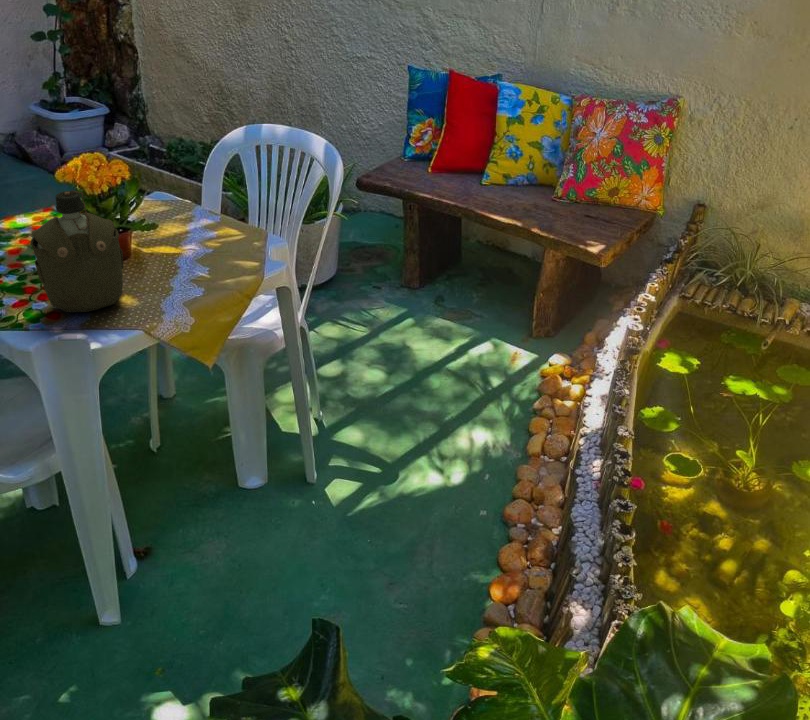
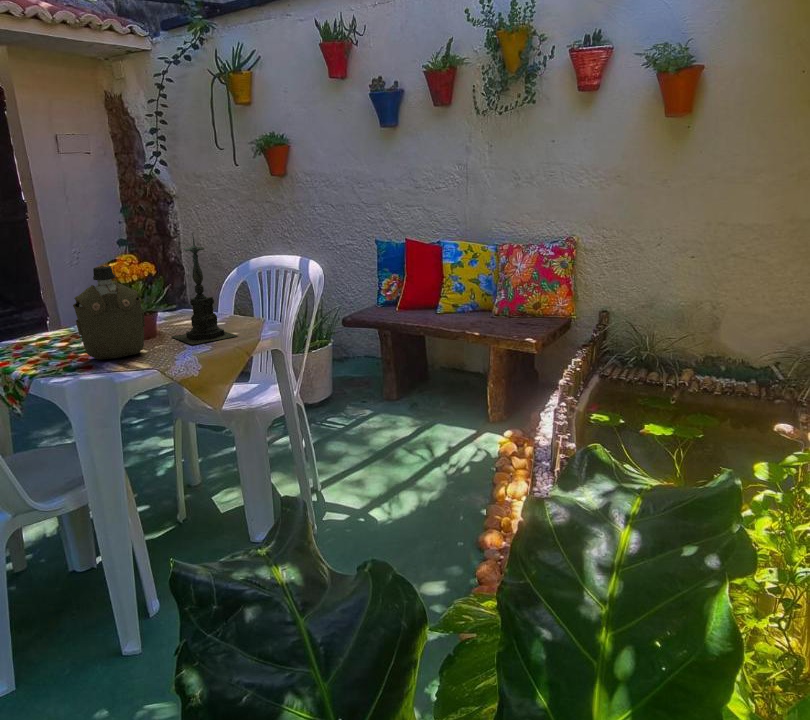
candle holder: none [152,134,241,288] -> present [172,233,237,345]

